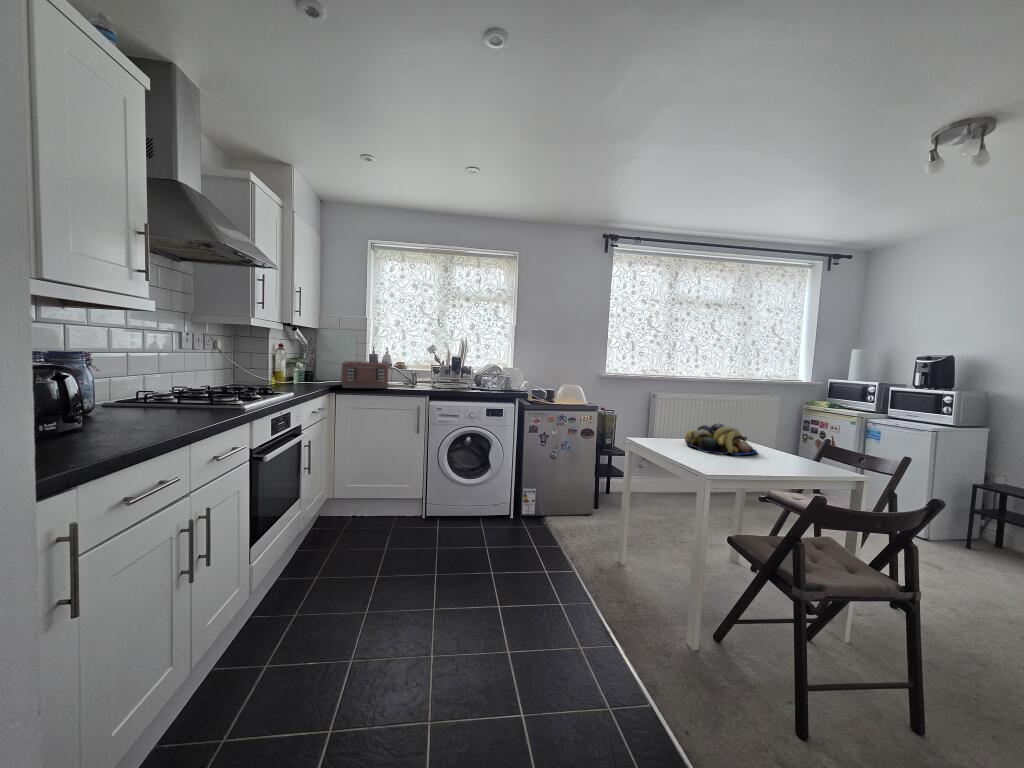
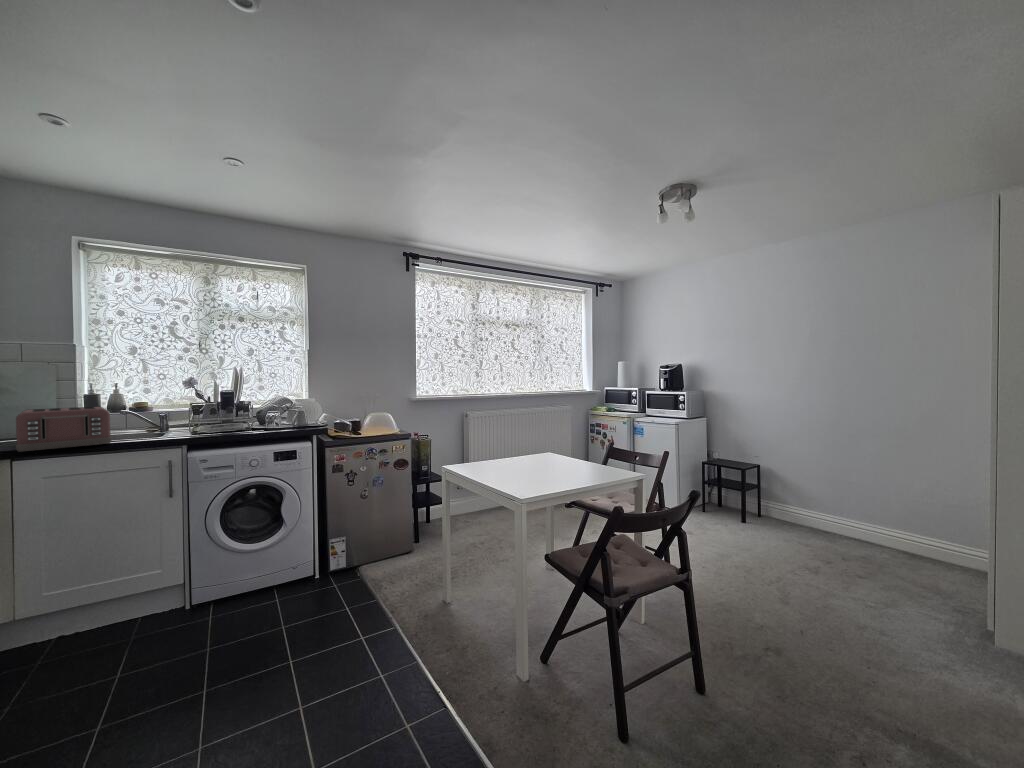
fruit bowl: present [685,424,757,456] -> none [502,442,567,474]

